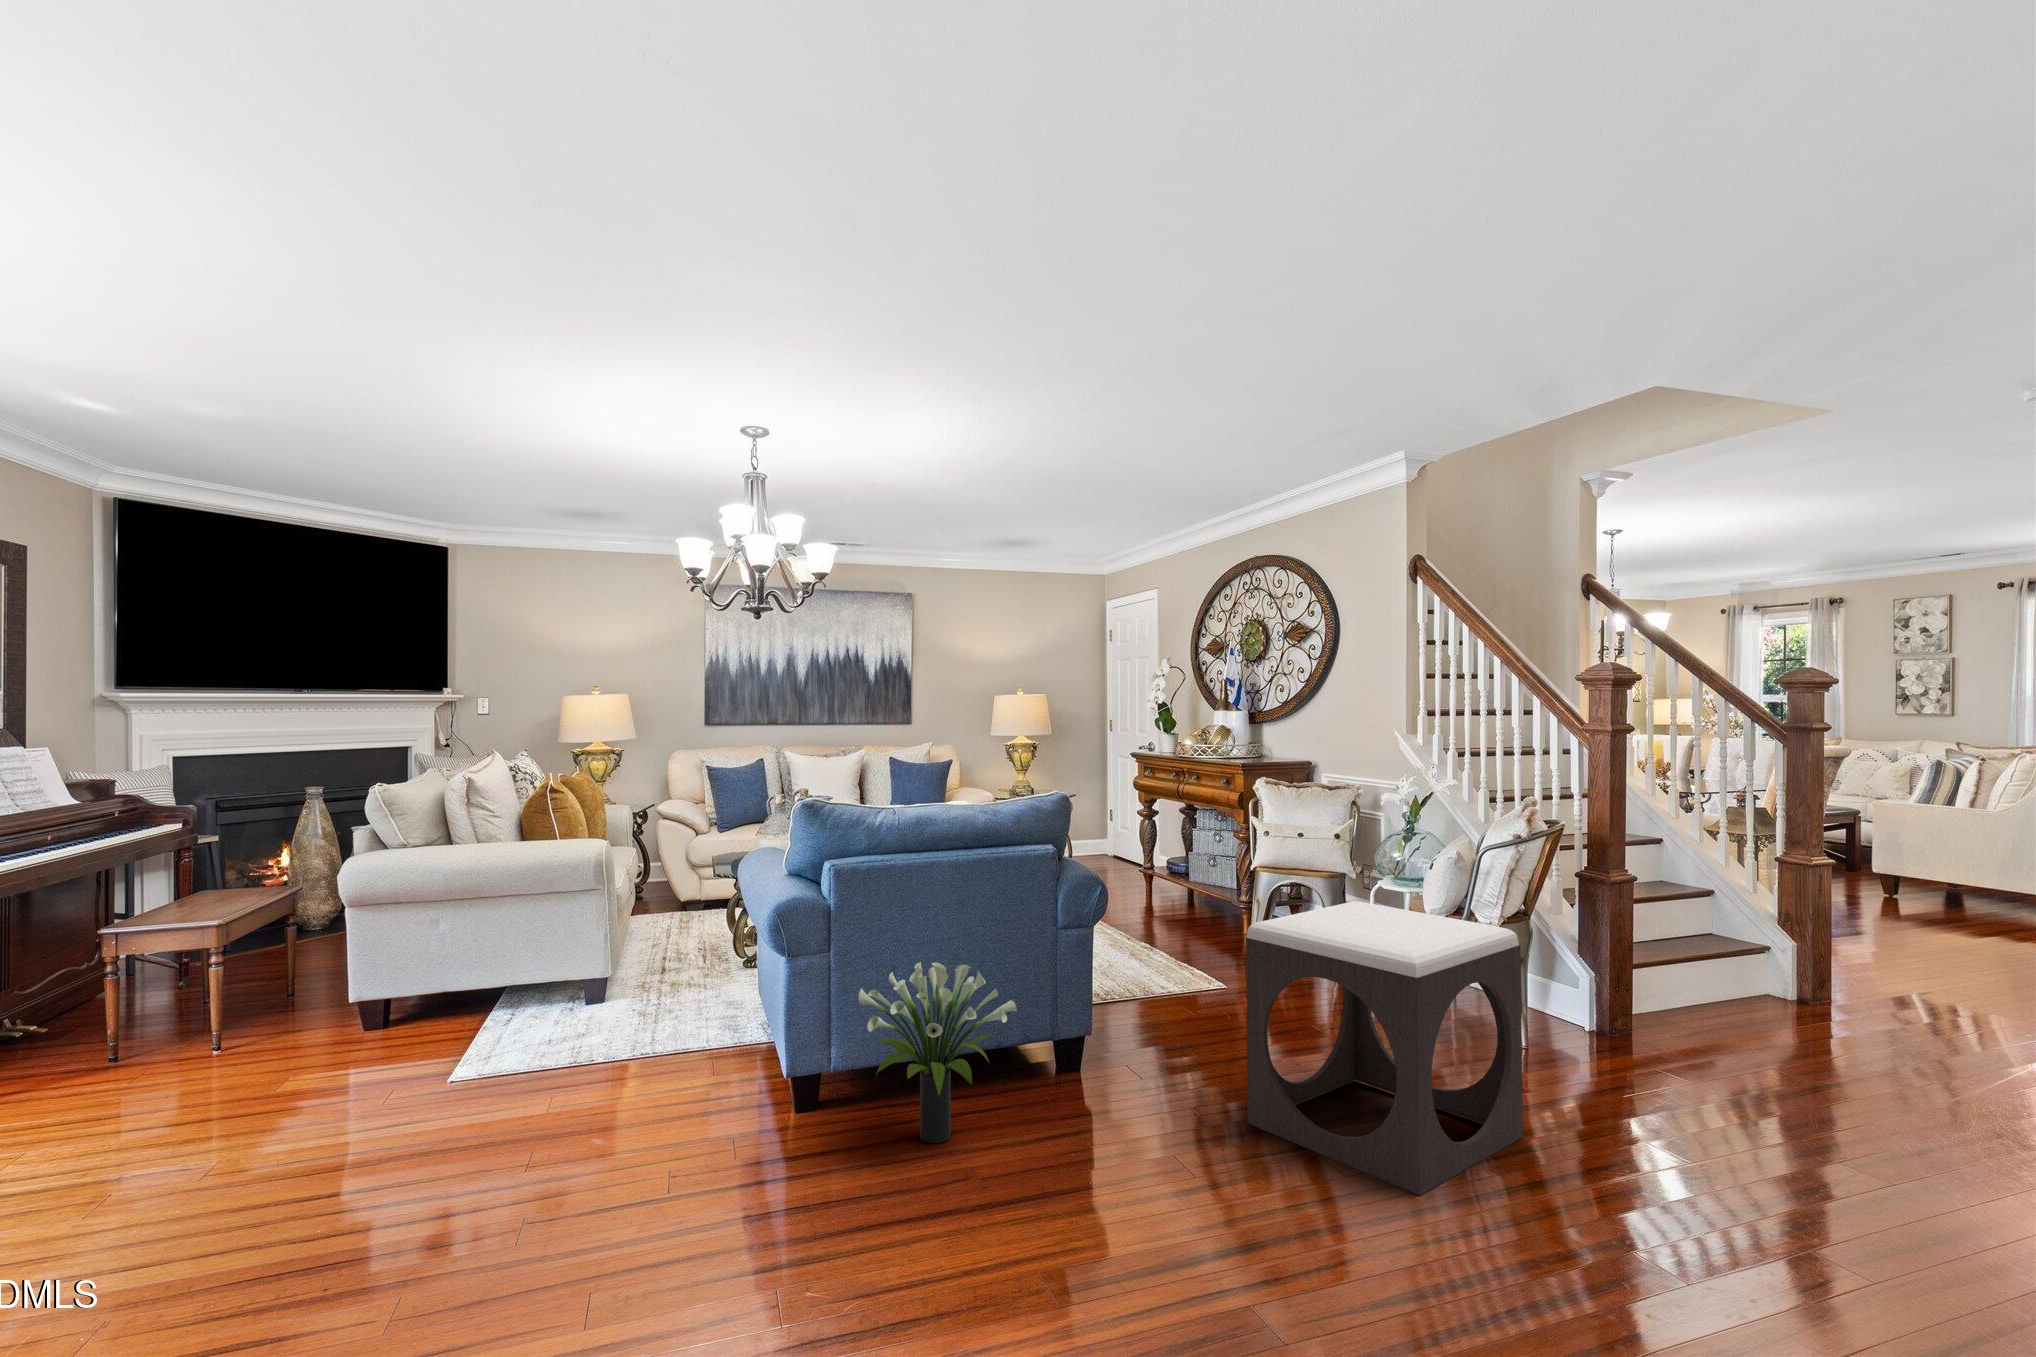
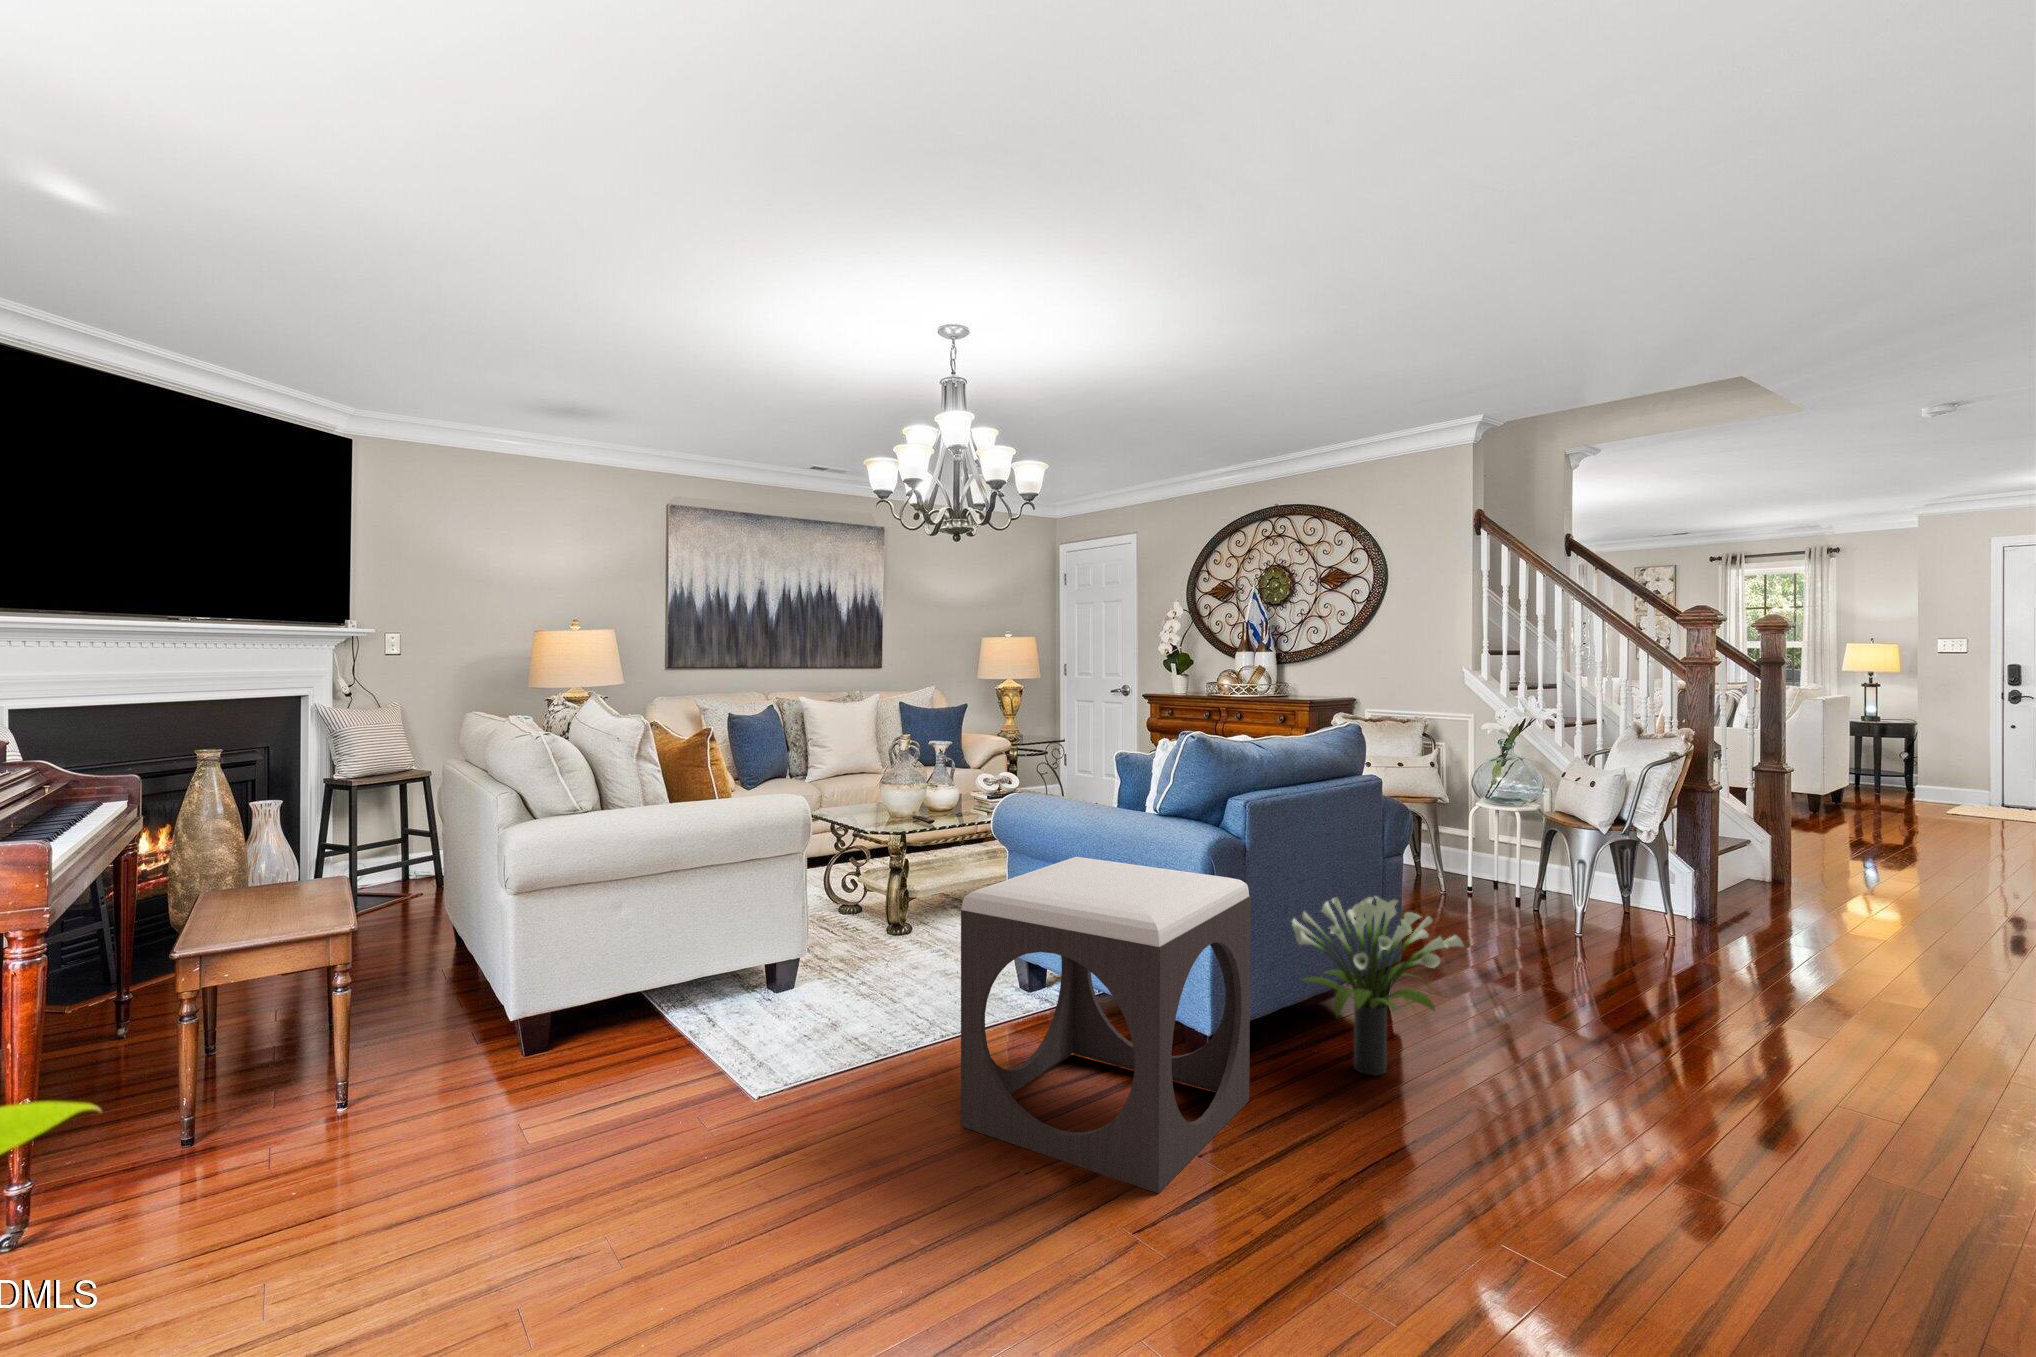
footstool: present [1246,901,1523,1196] -> present [961,857,1251,1194]

